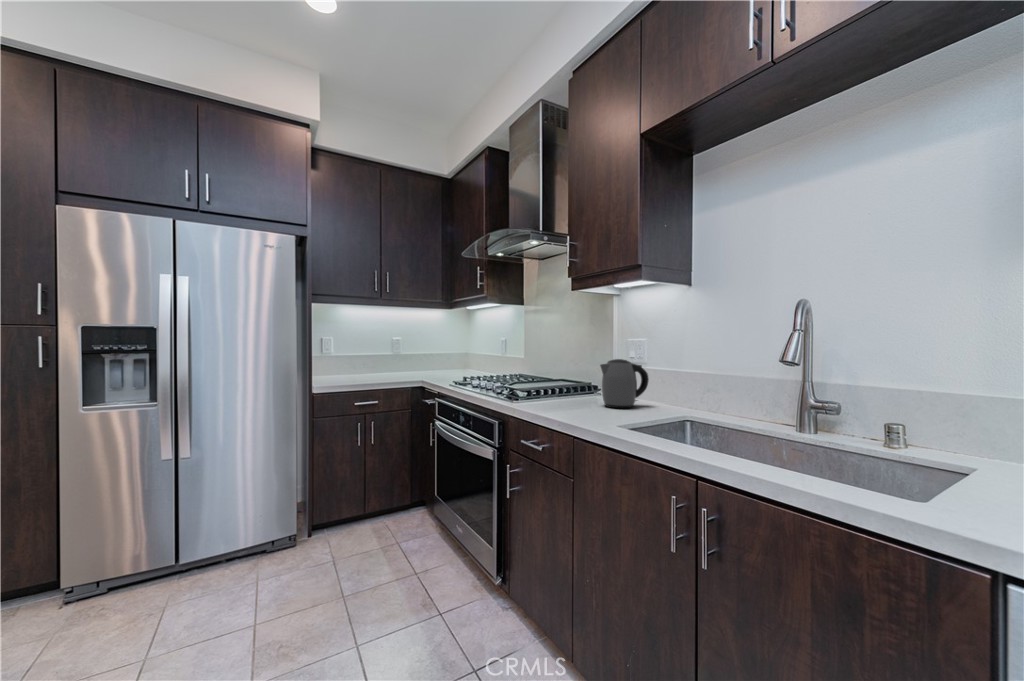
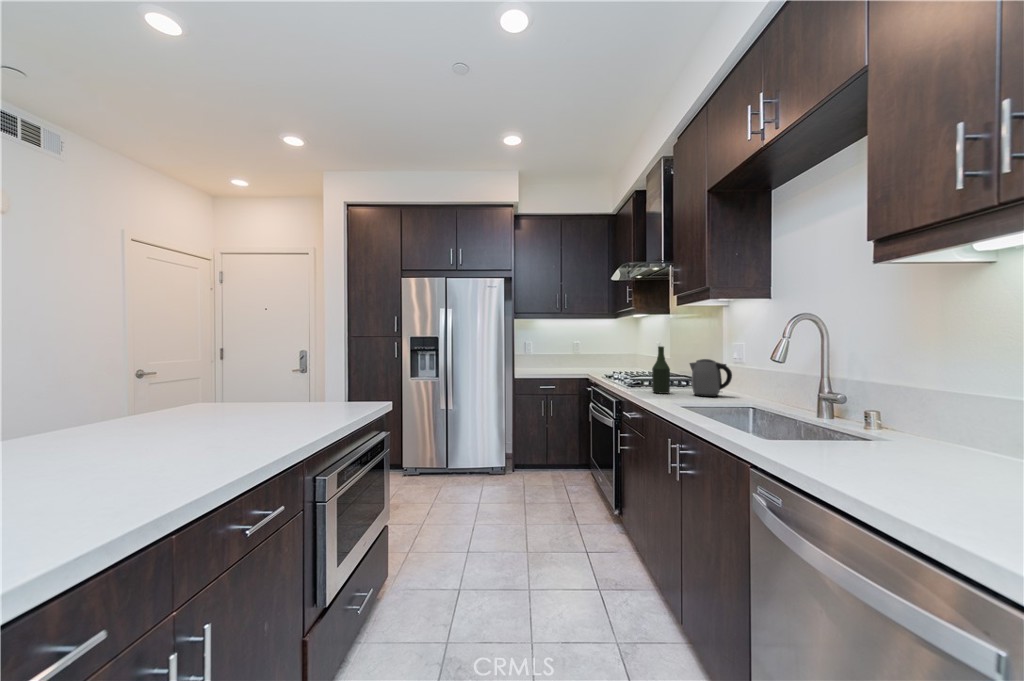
bottle: none [553,343,576,408] -> present [652,346,670,394]

